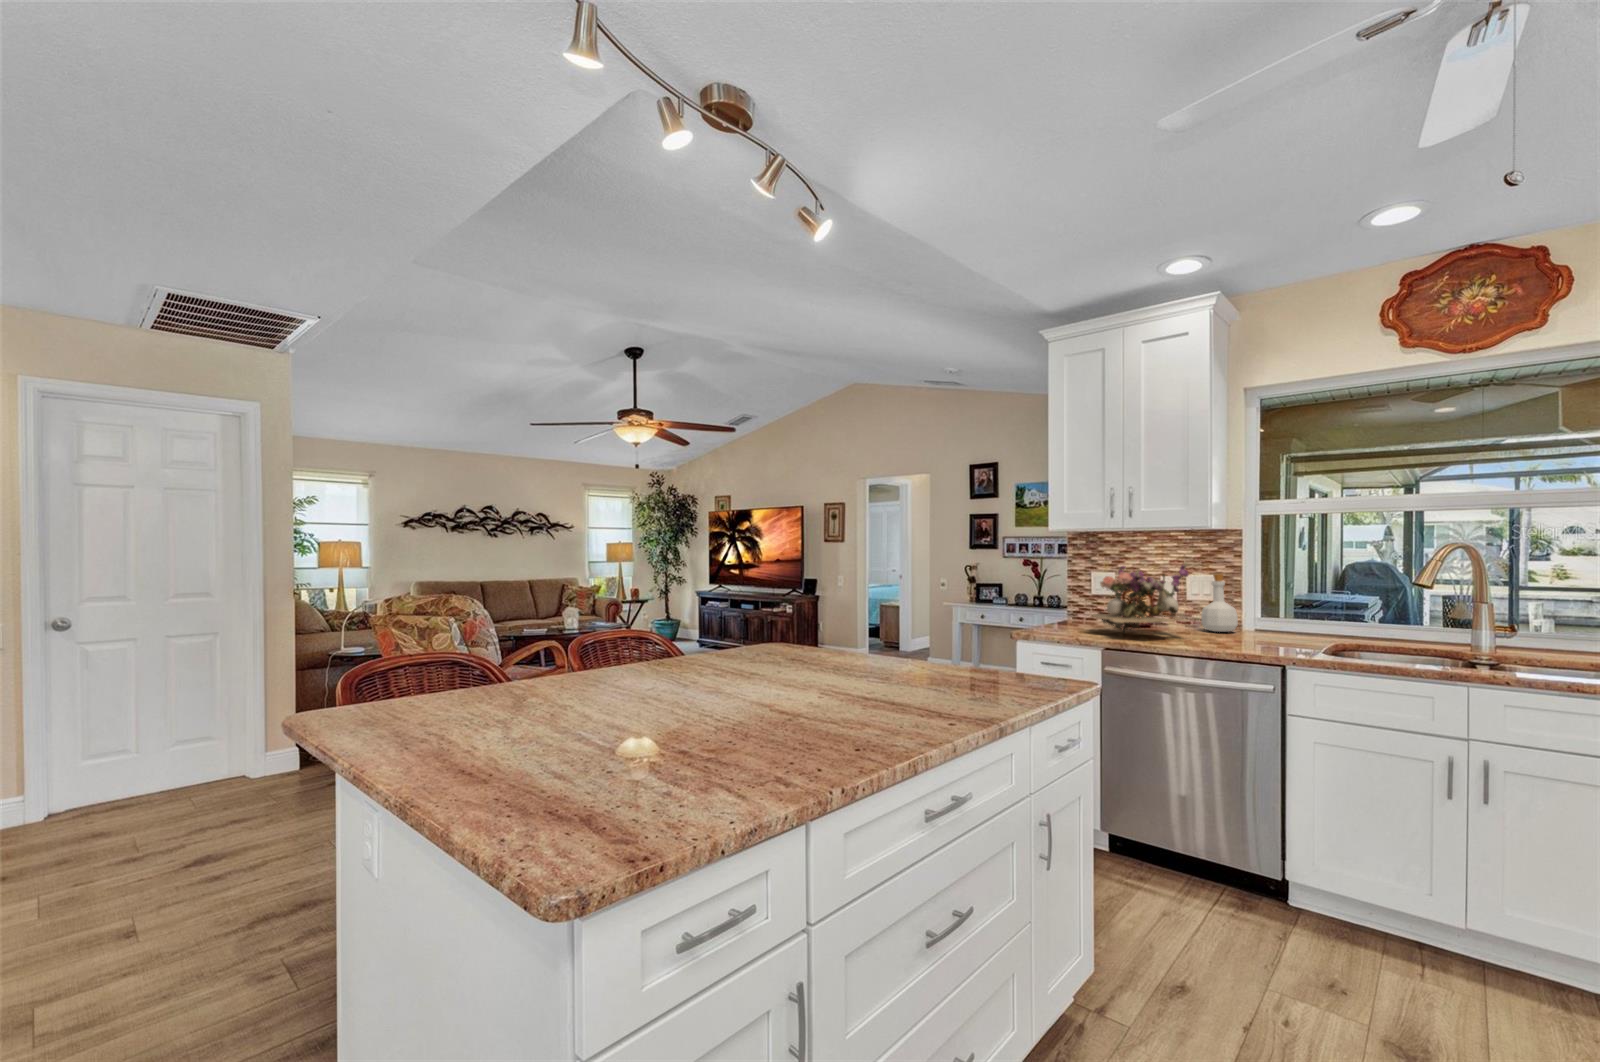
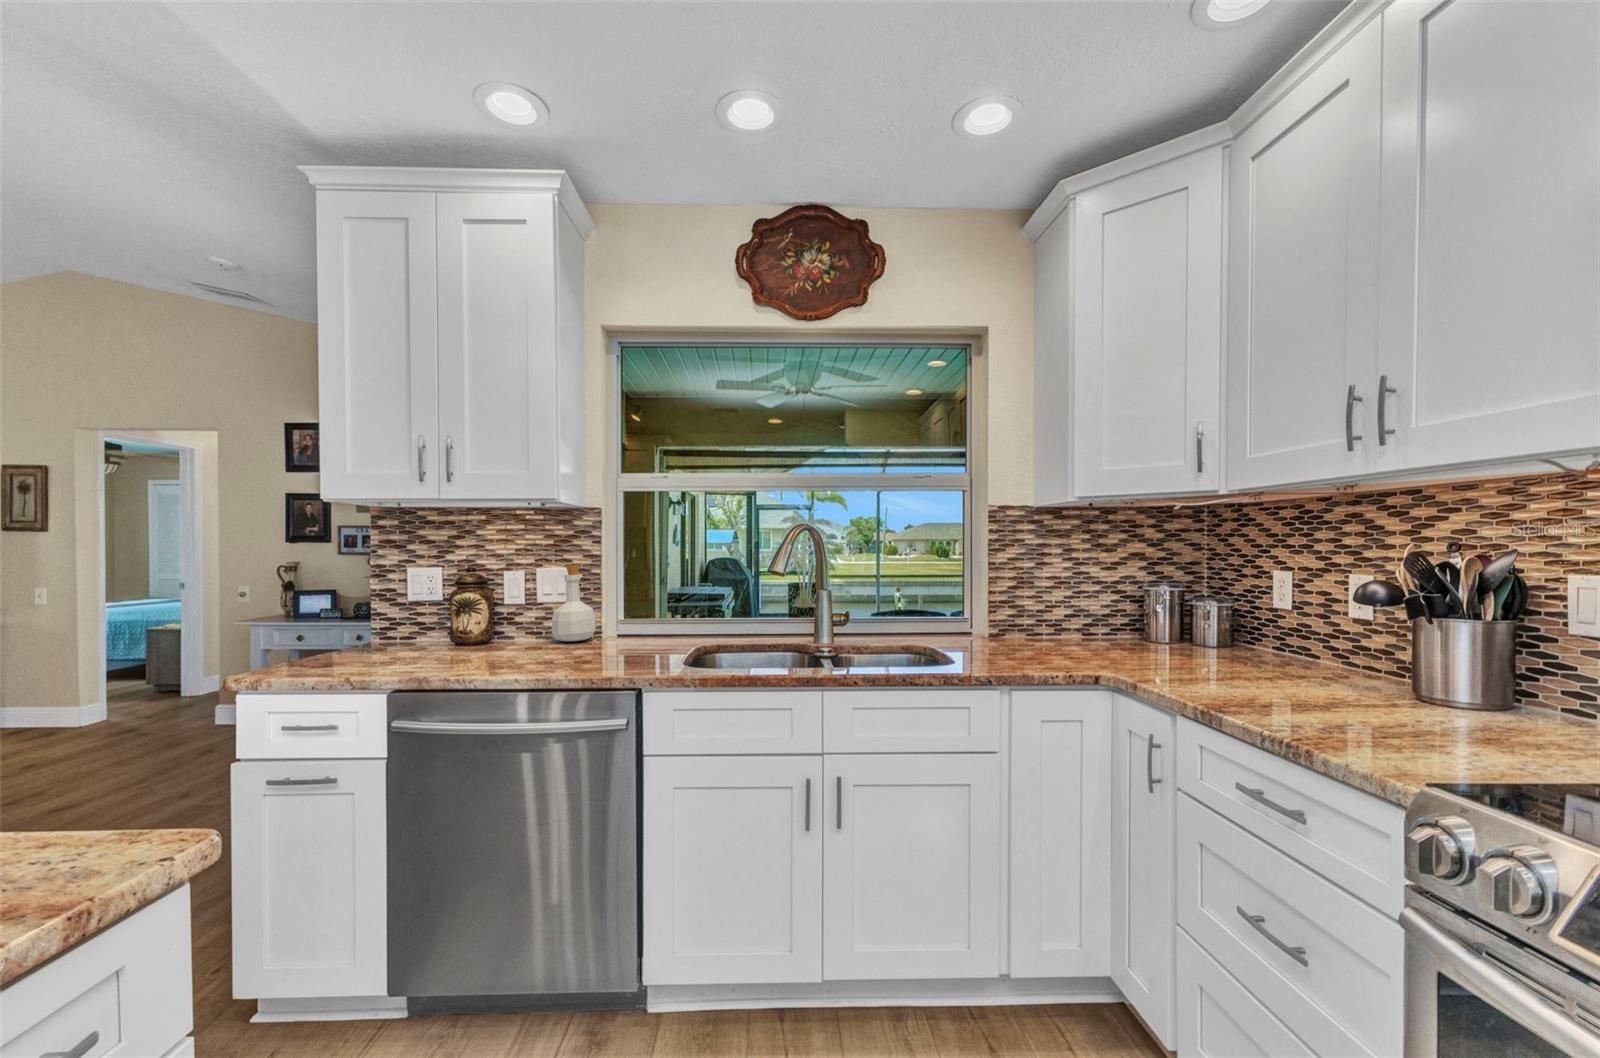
flower arrangement: present [1092,564,1189,632] -> none [379,552,531,662]

